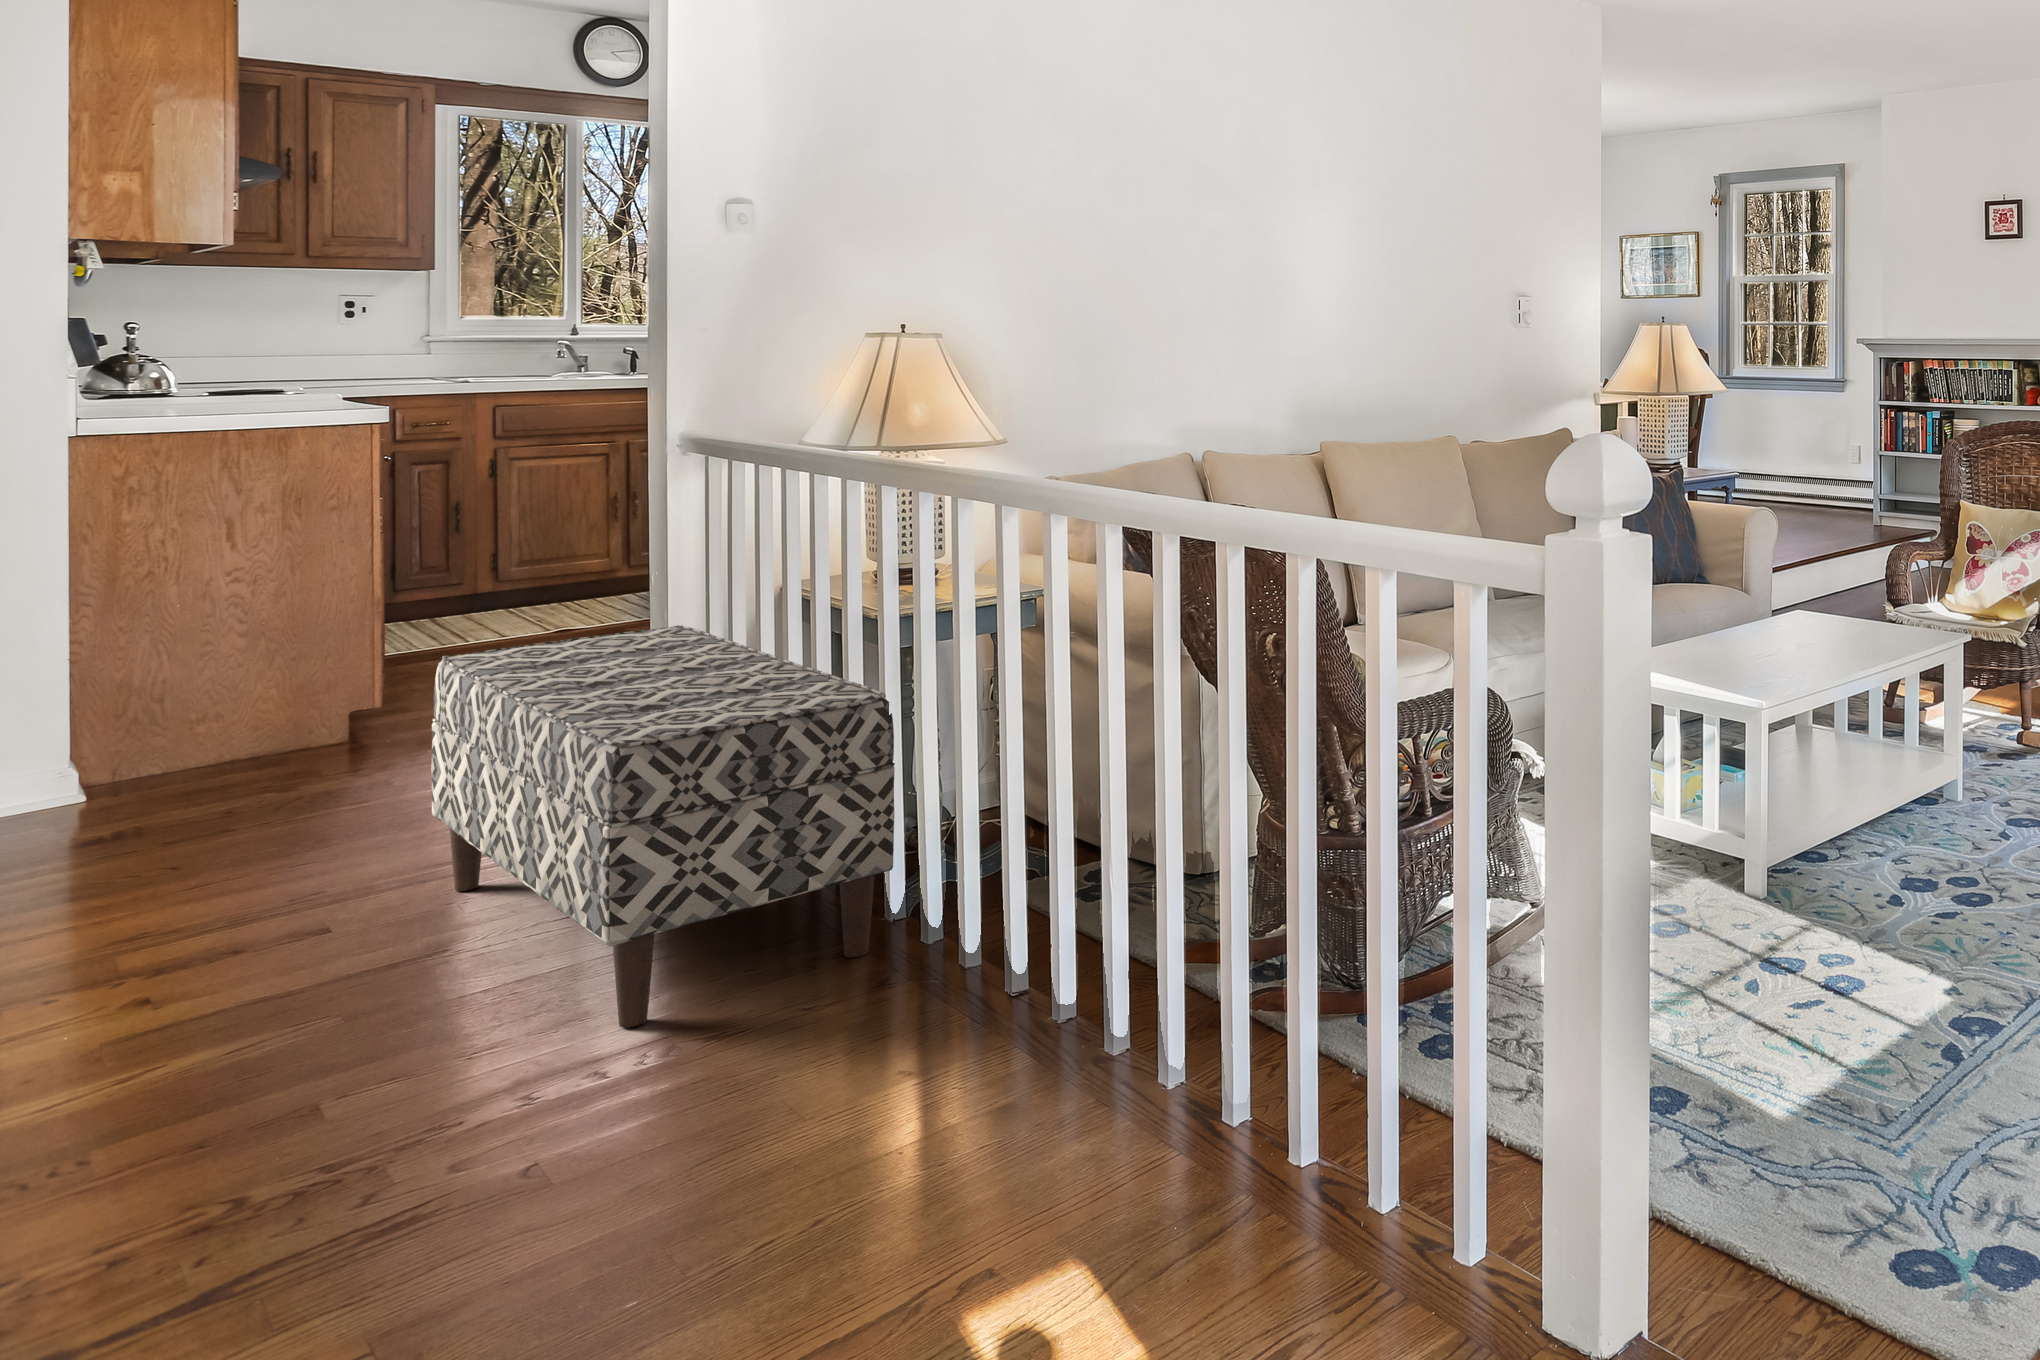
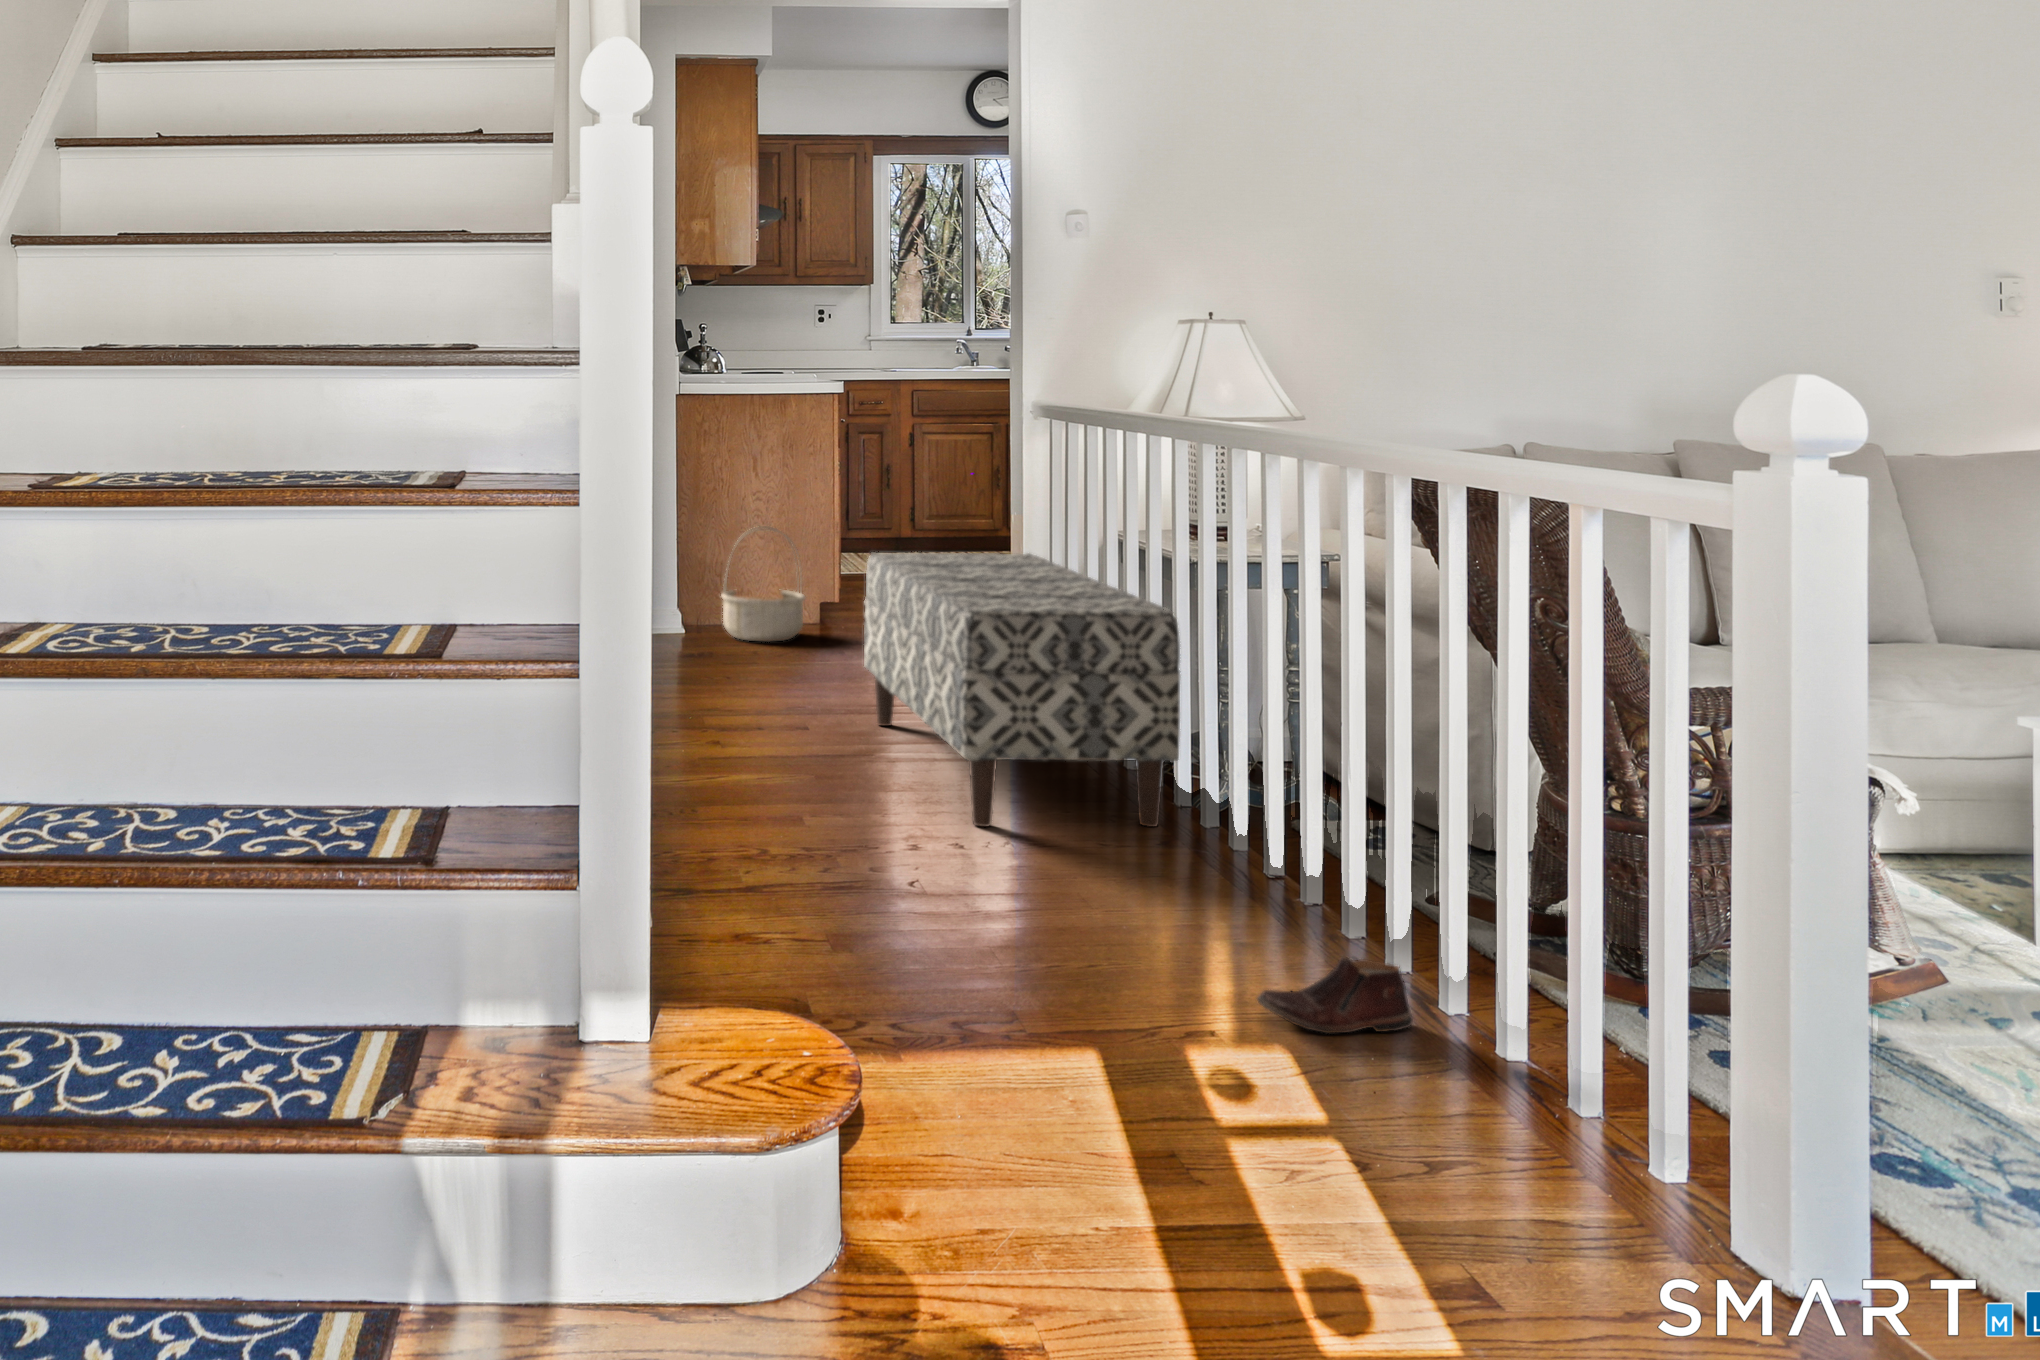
basket: none [169,618,326,787] -> present [721,527,805,642]
shoe: none [1037,1094,1201,1215] -> present [1257,956,1413,1034]

